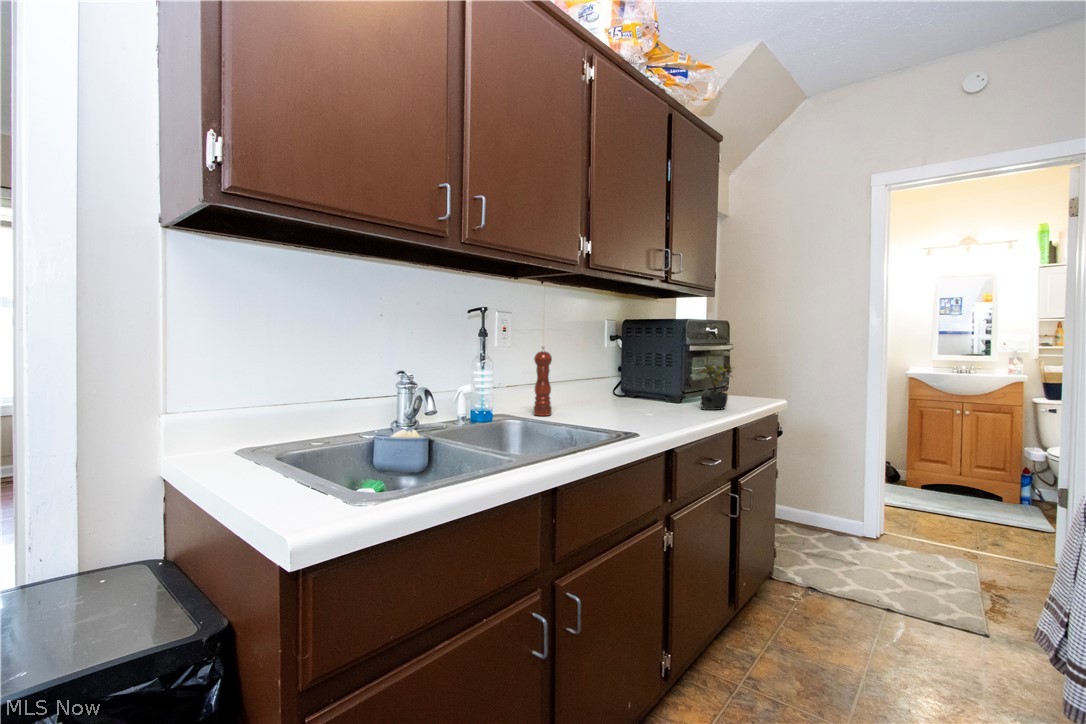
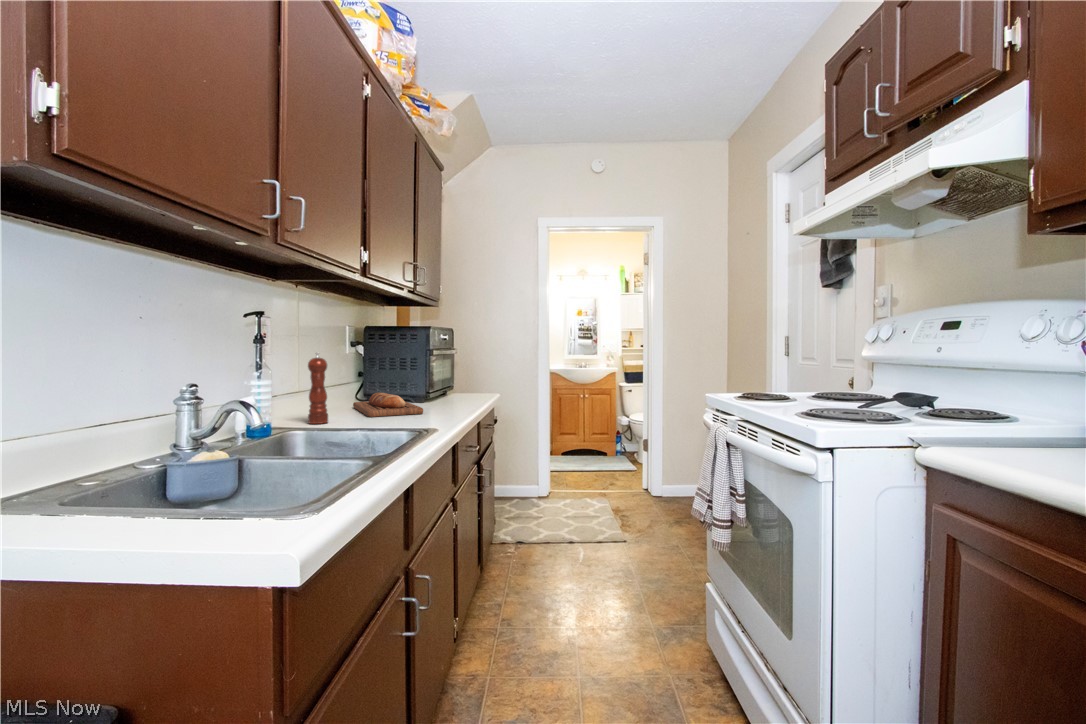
succulent plant: present [700,364,733,410] -> none [449,363,476,406]
bread loaf: none [594,389,653,416] -> present [353,393,423,417]

